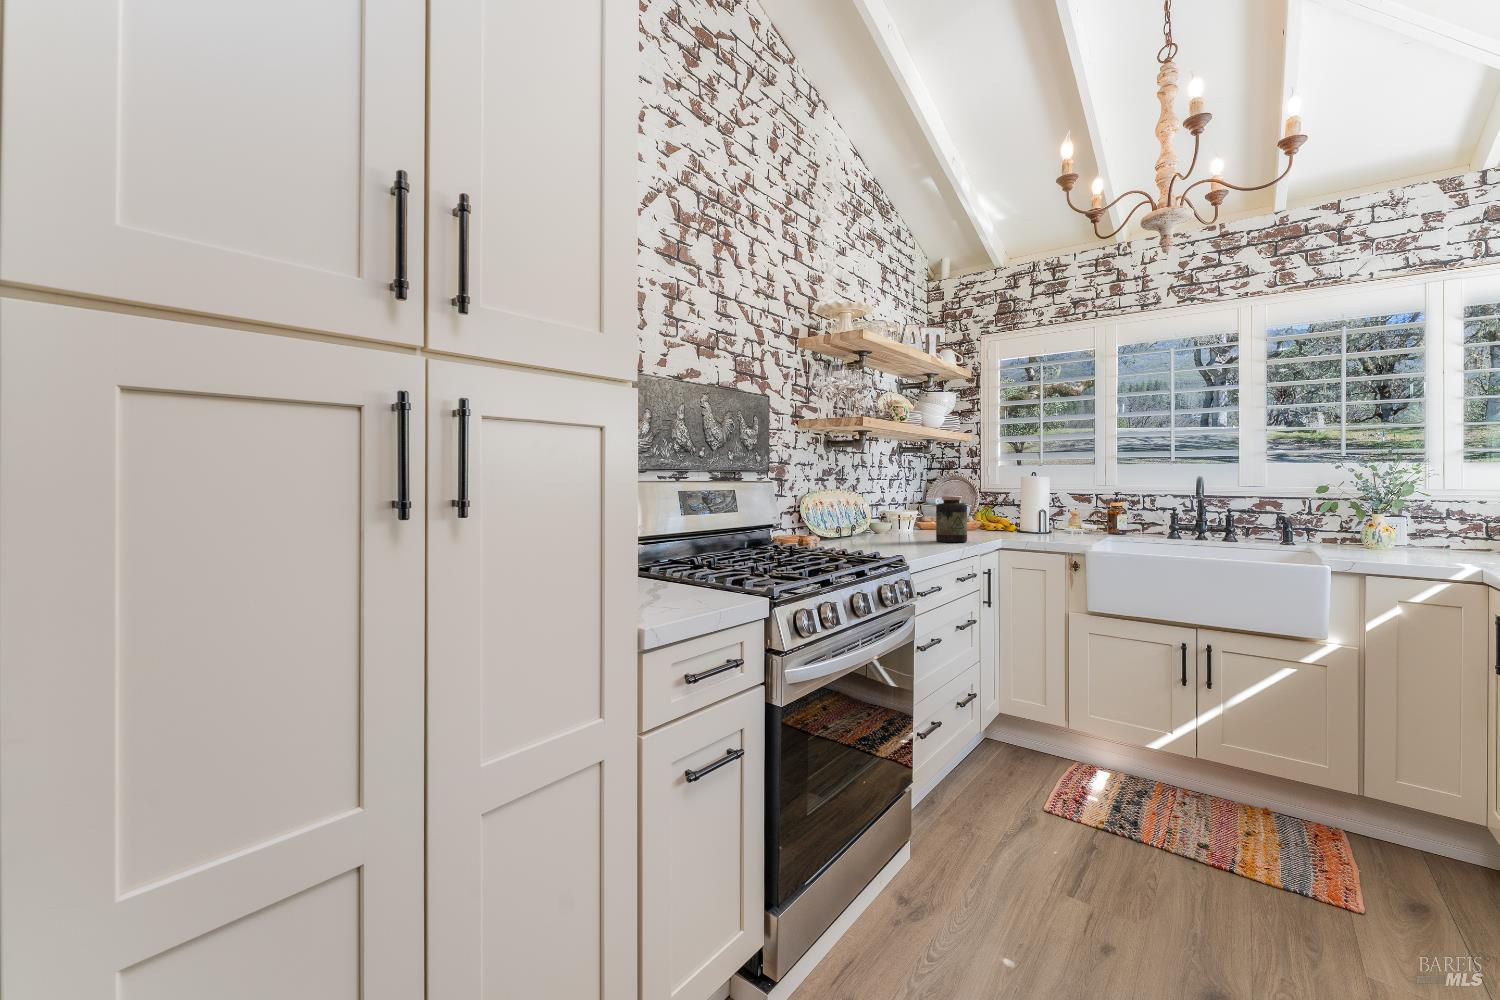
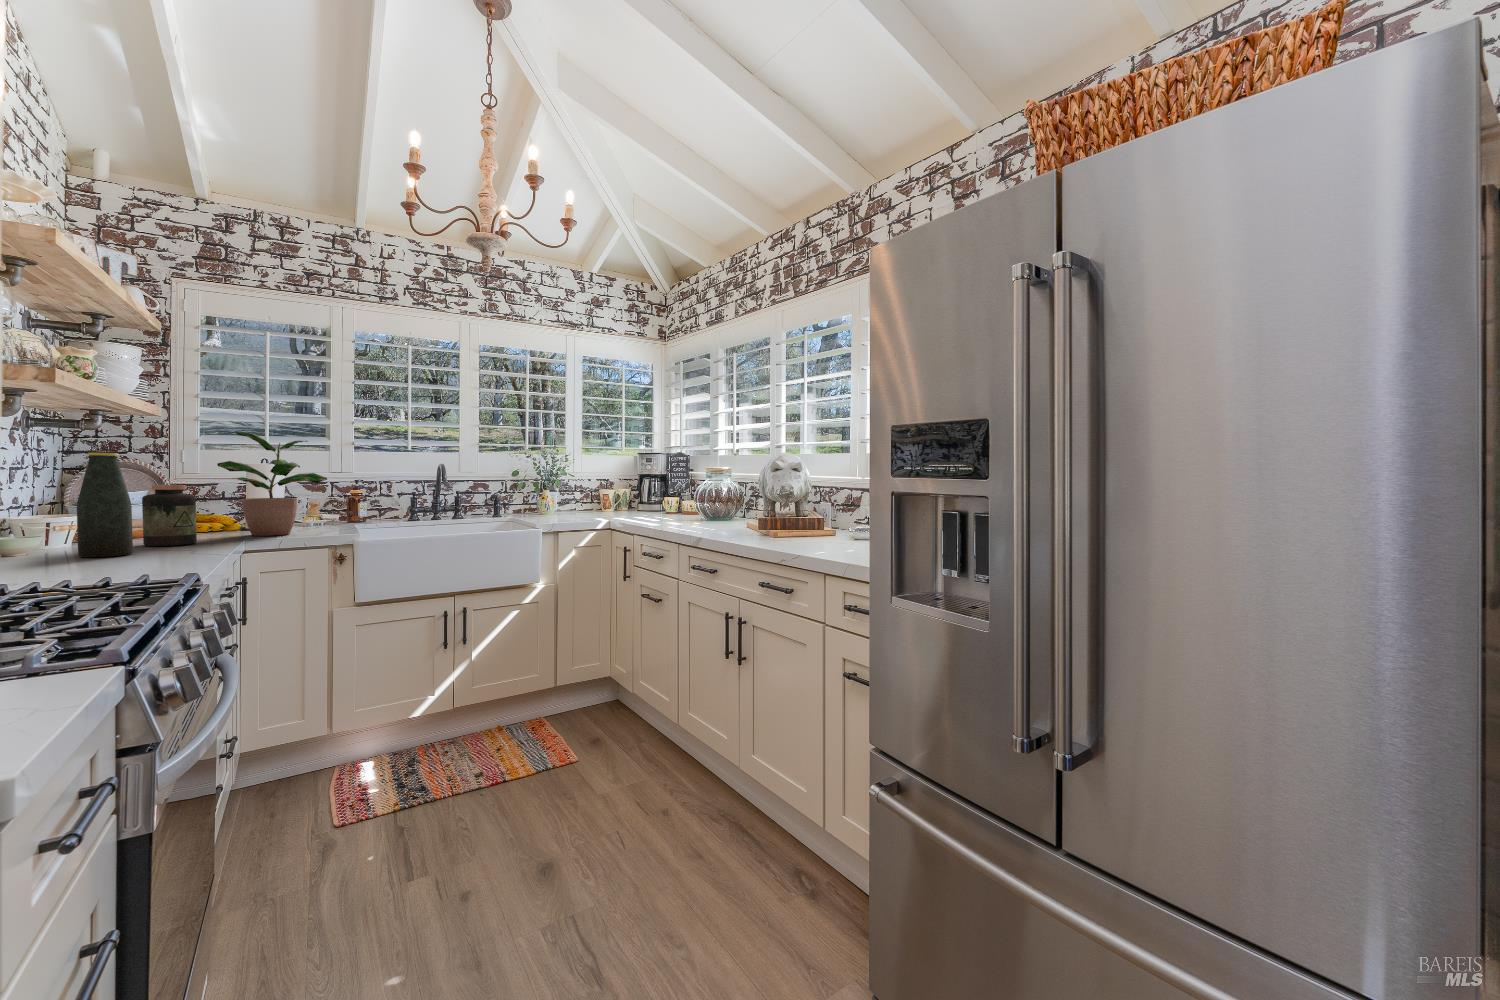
potted plant: none [992,453,1068,541] -> present [217,431,327,536]
bottle: none [895,474,921,546] -> present [77,453,133,557]

